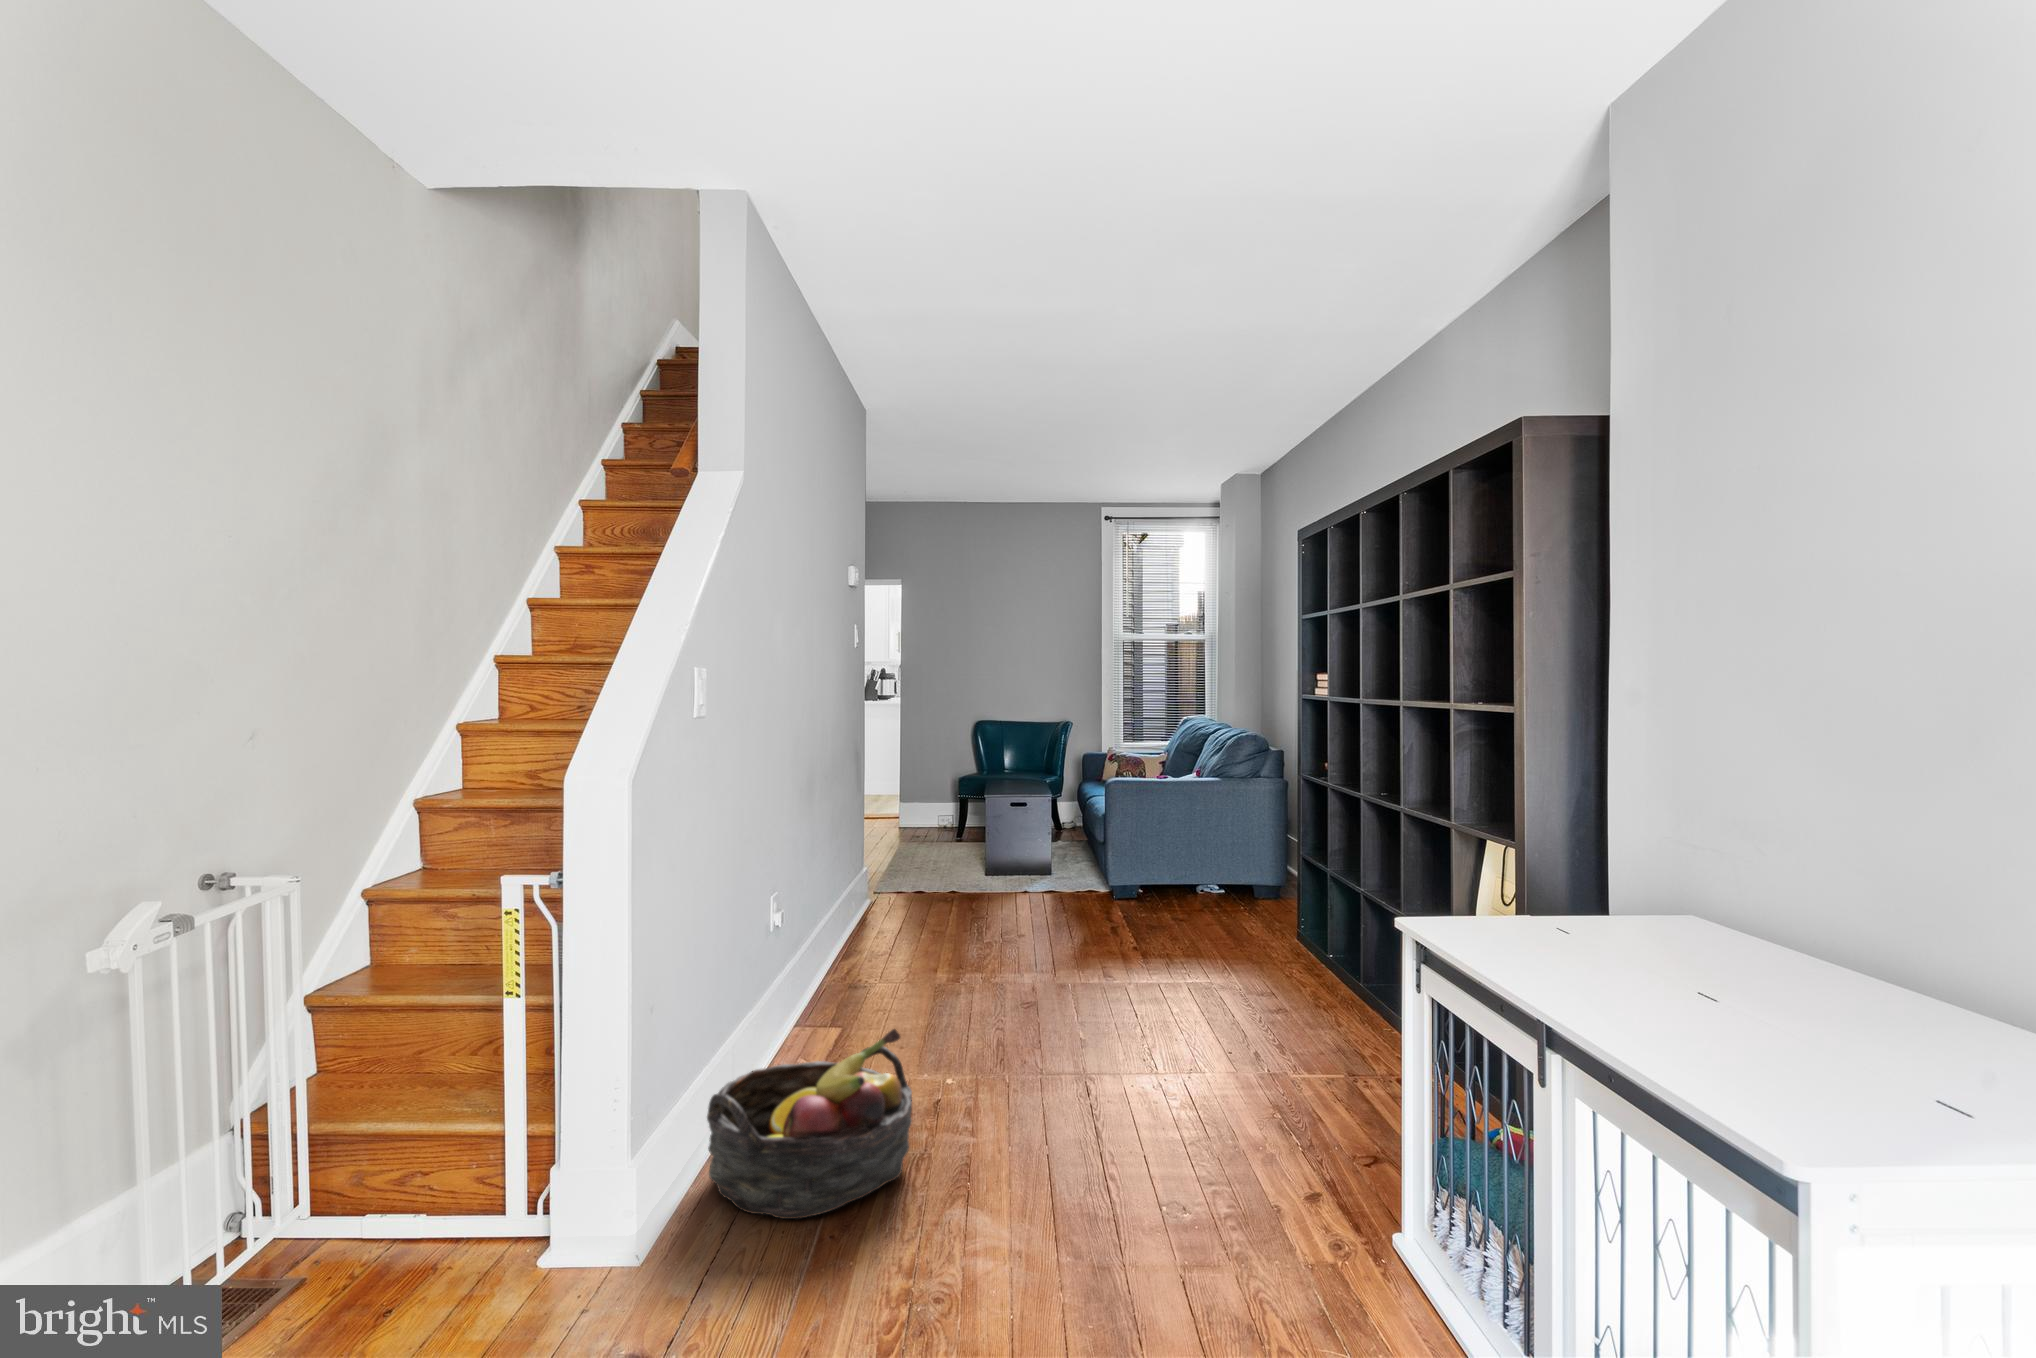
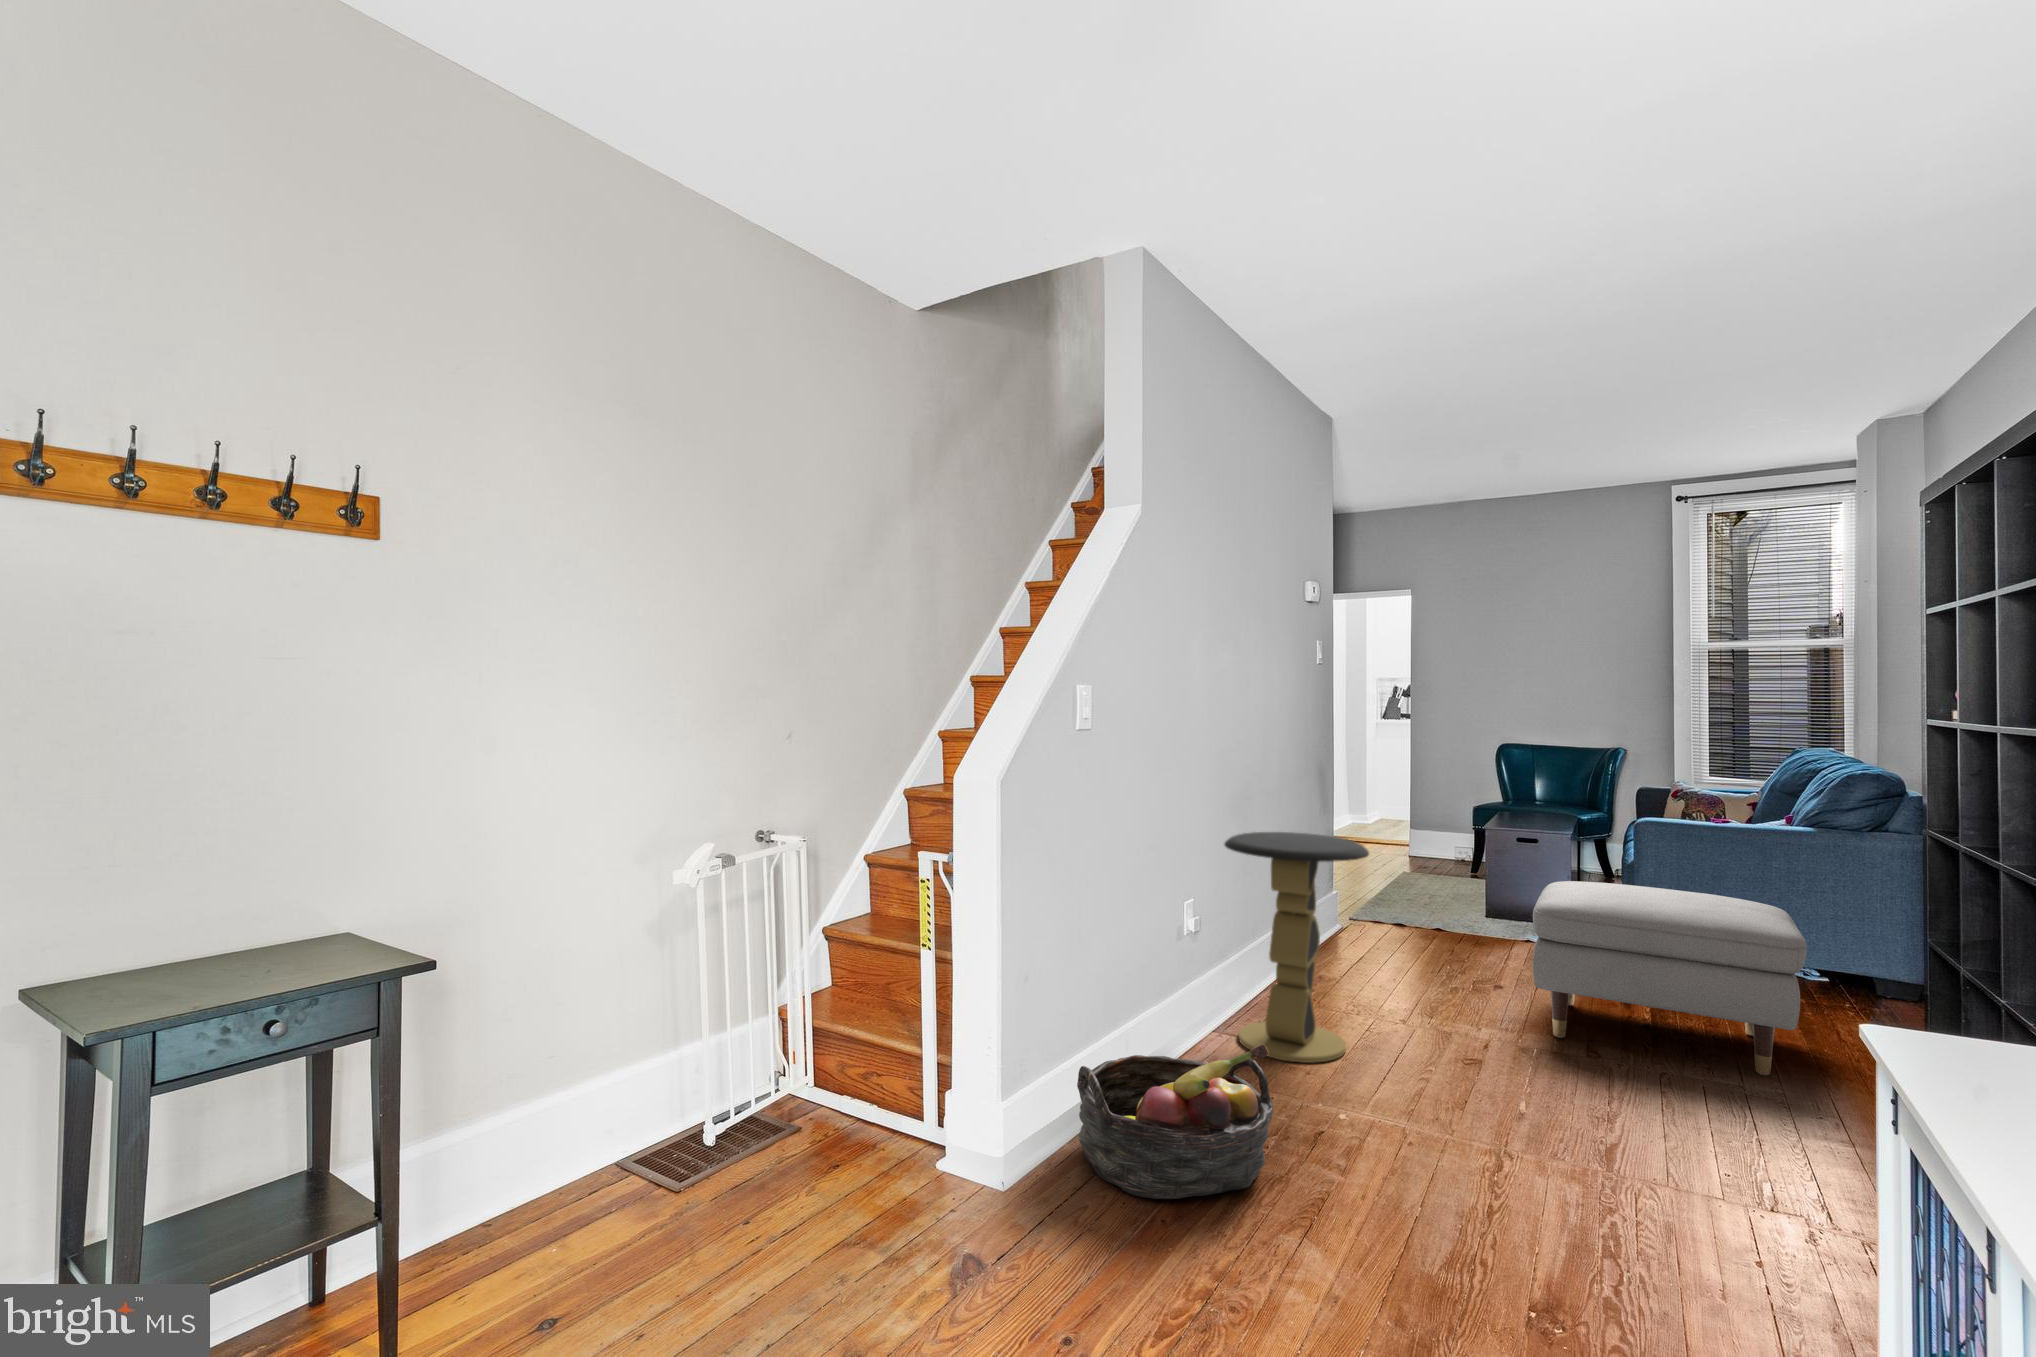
side table: none [799,814,941,1044] -> present [1224,832,1369,1063]
ottoman: none [1057,833,1255,973] -> present [1533,881,1807,1075]

